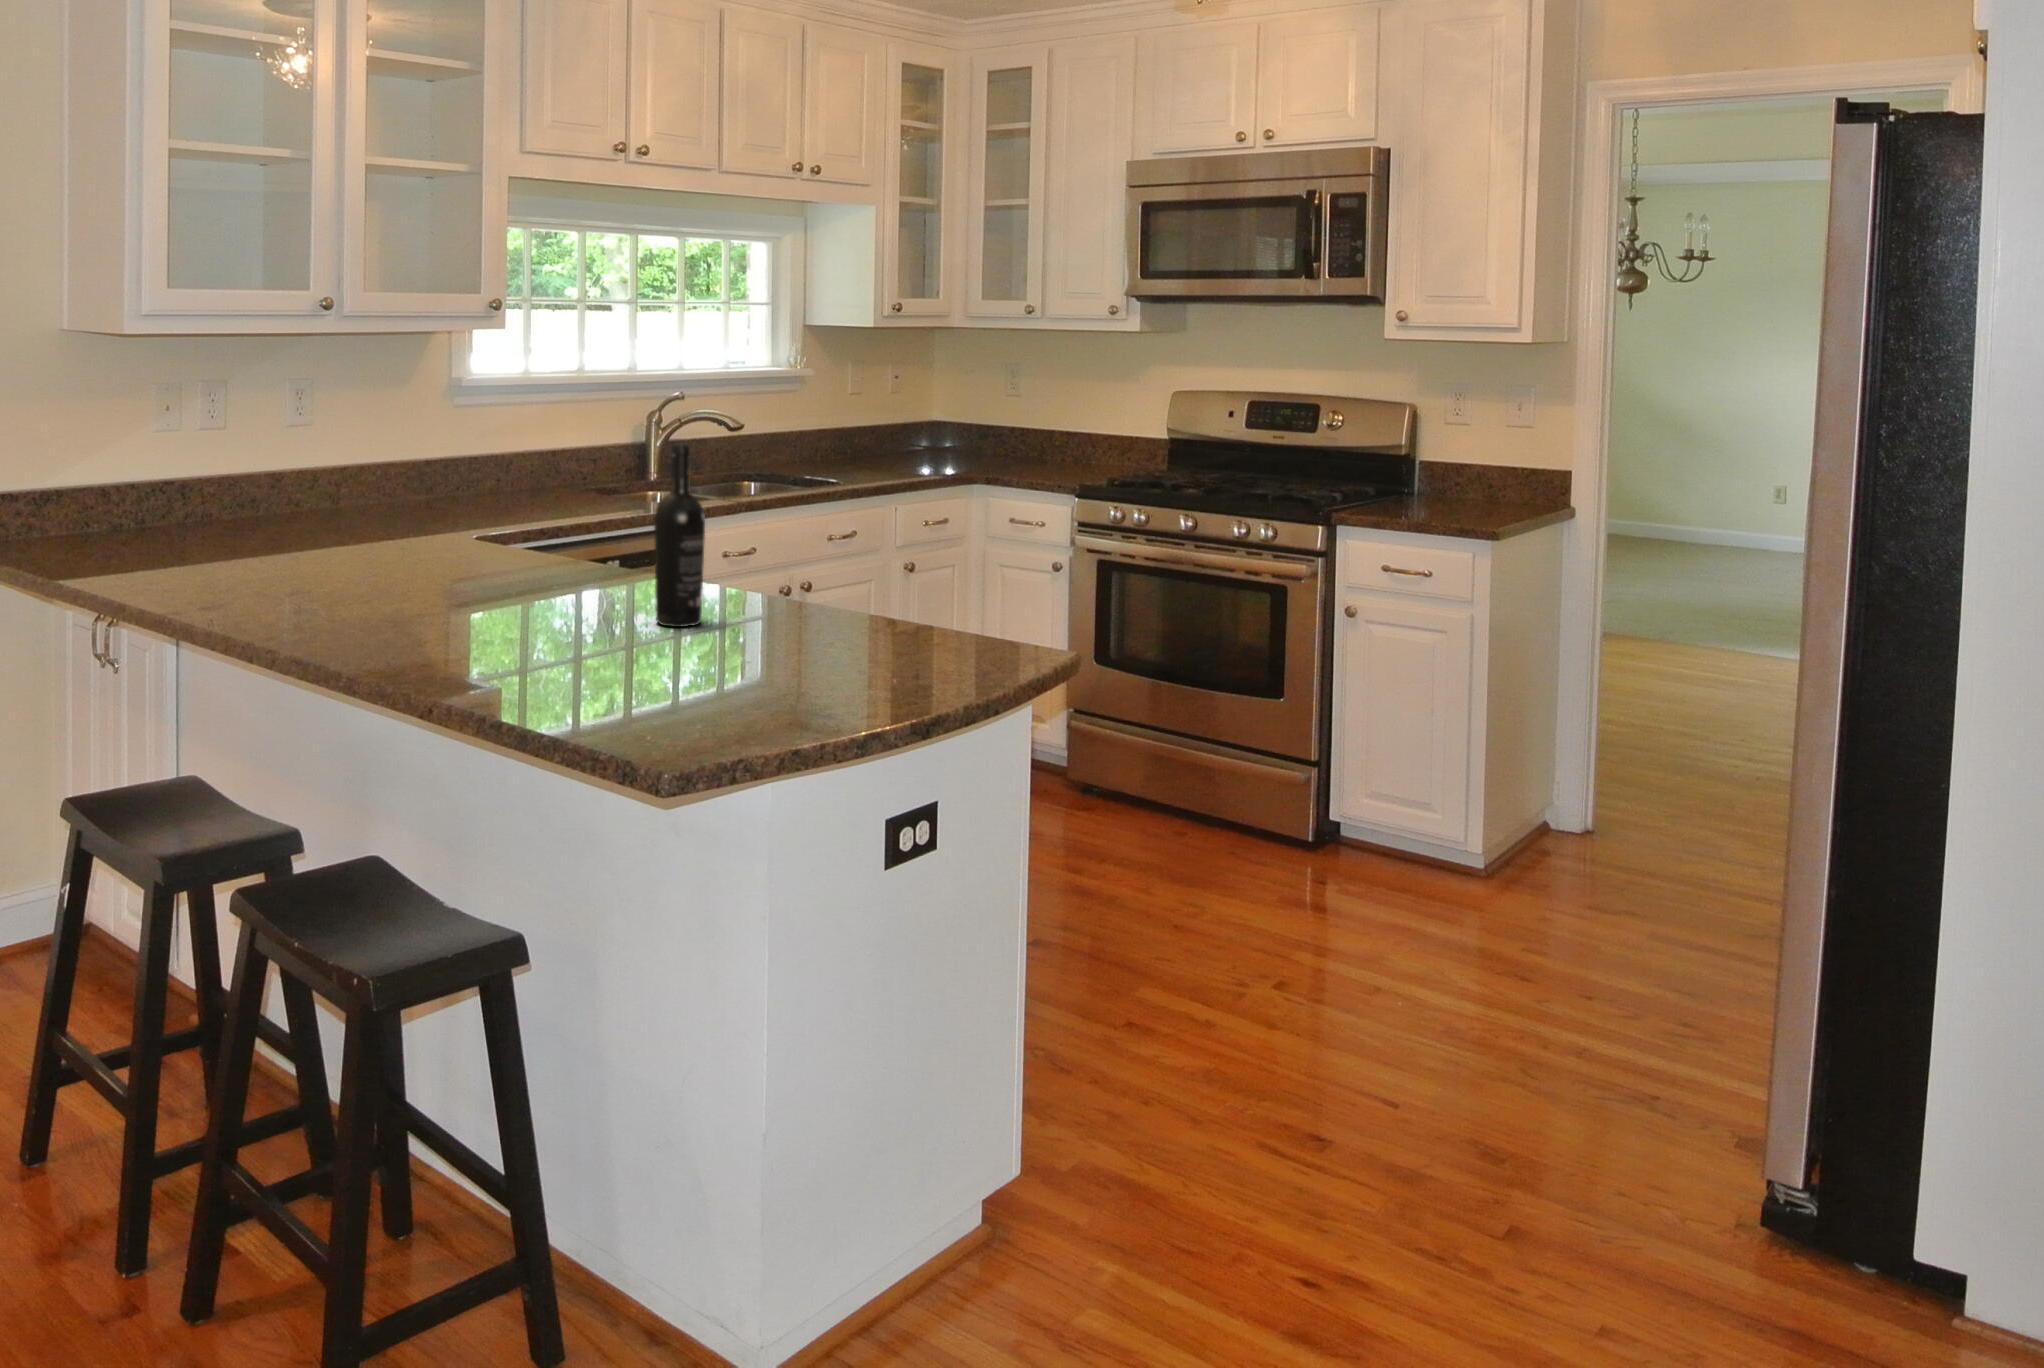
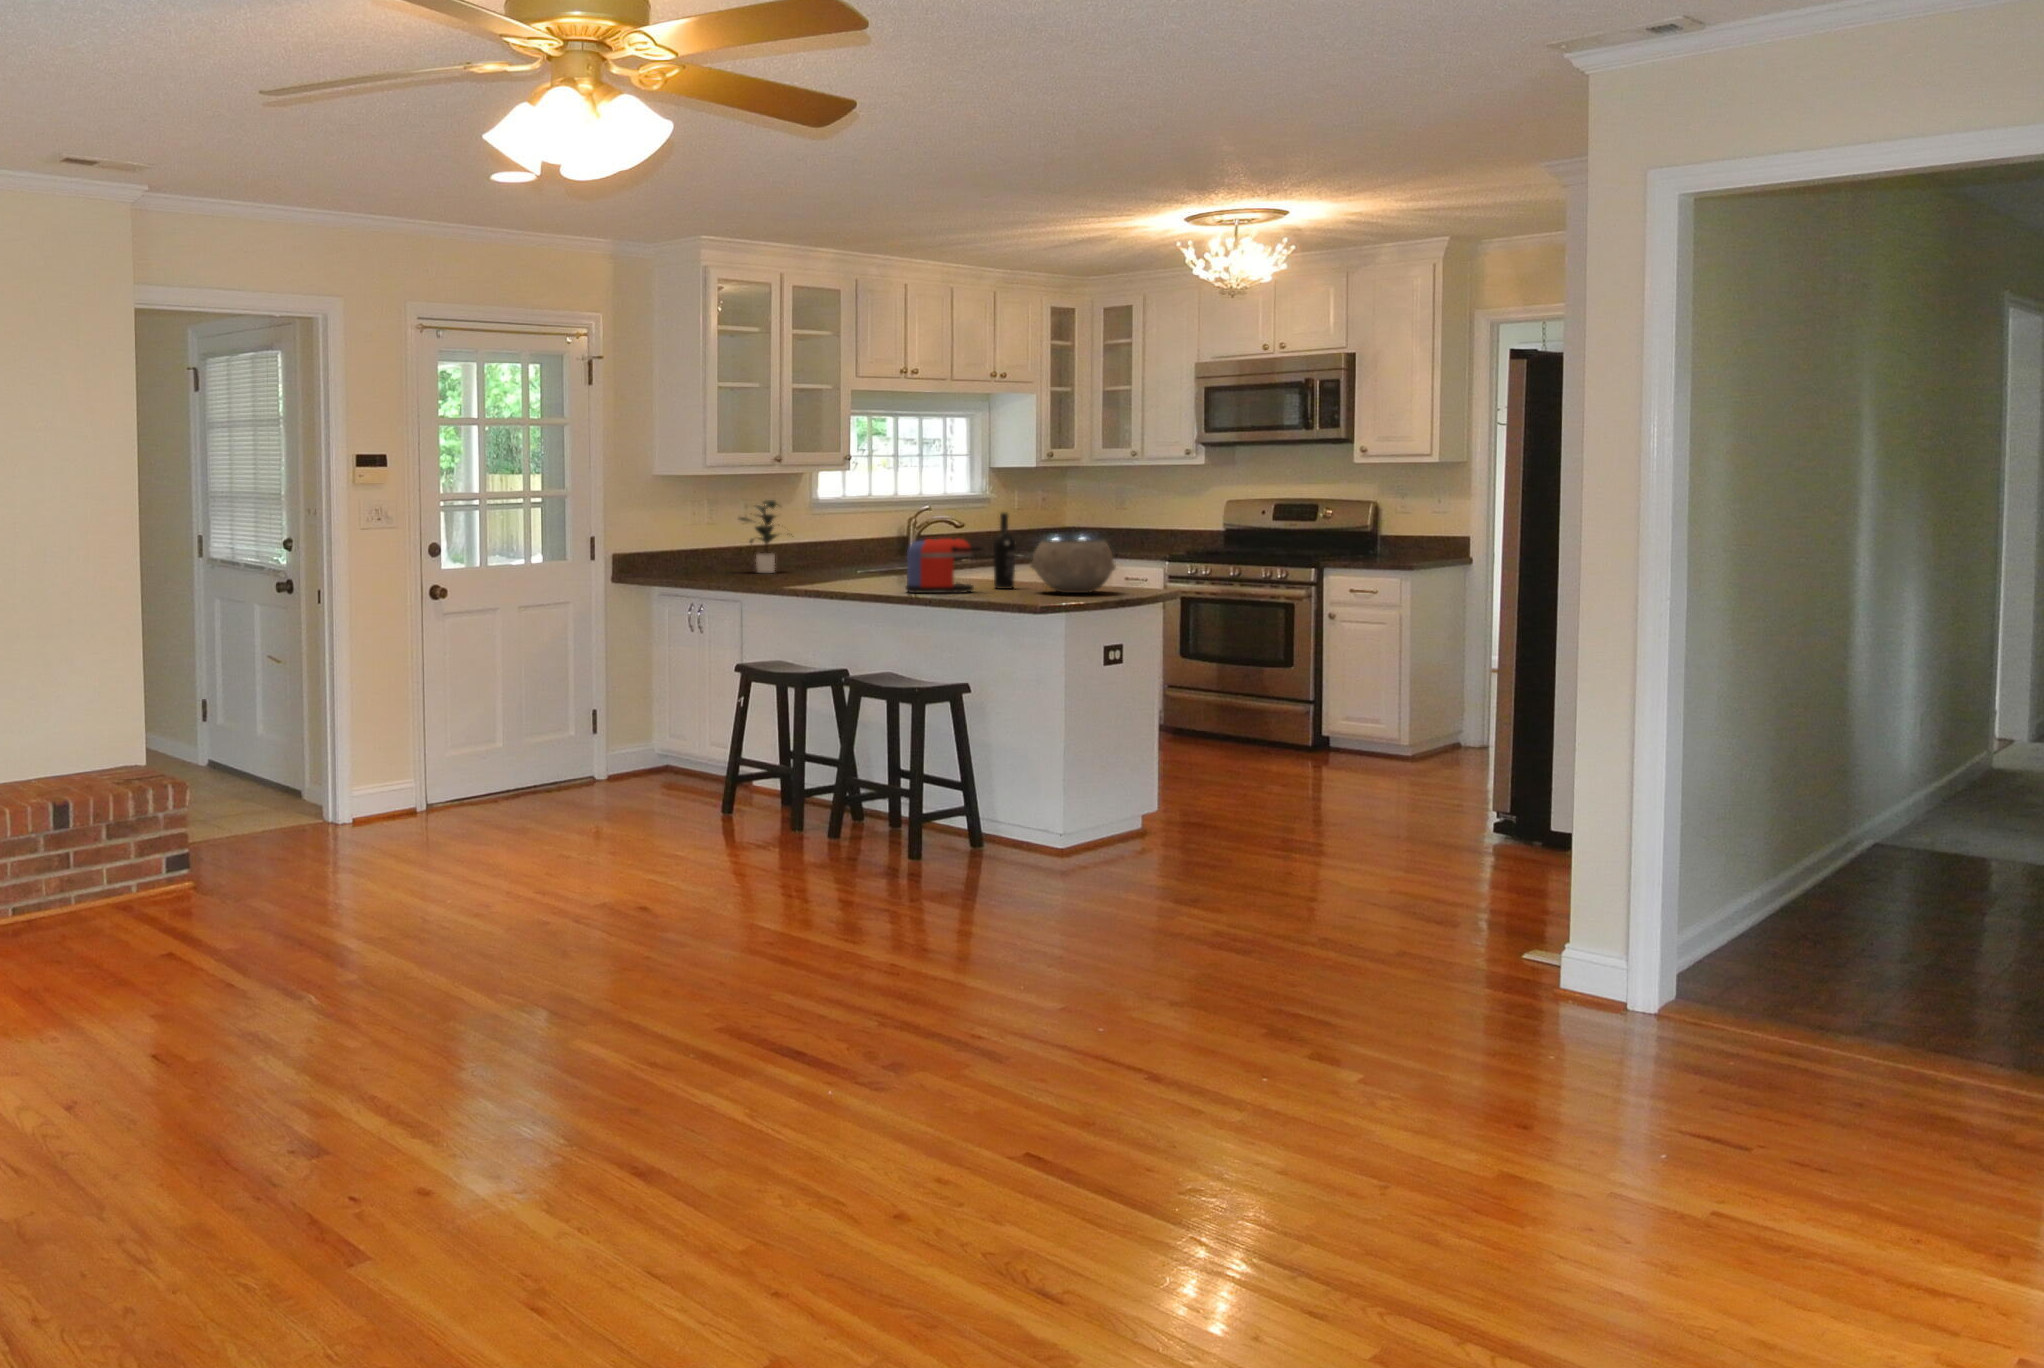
potted plant: none [227,381,376,531] -> present [740,500,788,573]
coffee maker: none [418,511,612,649] -> present [906,538,982,593]
ceramic bowl: none [715,518,918,665] -> present [1031,539,1115,593]

